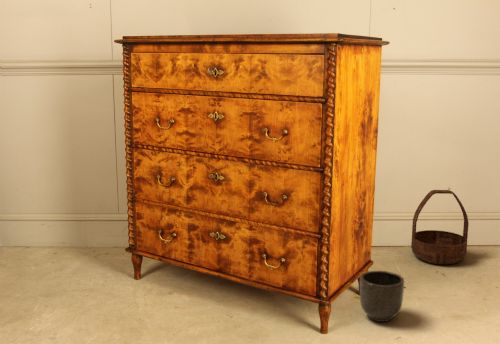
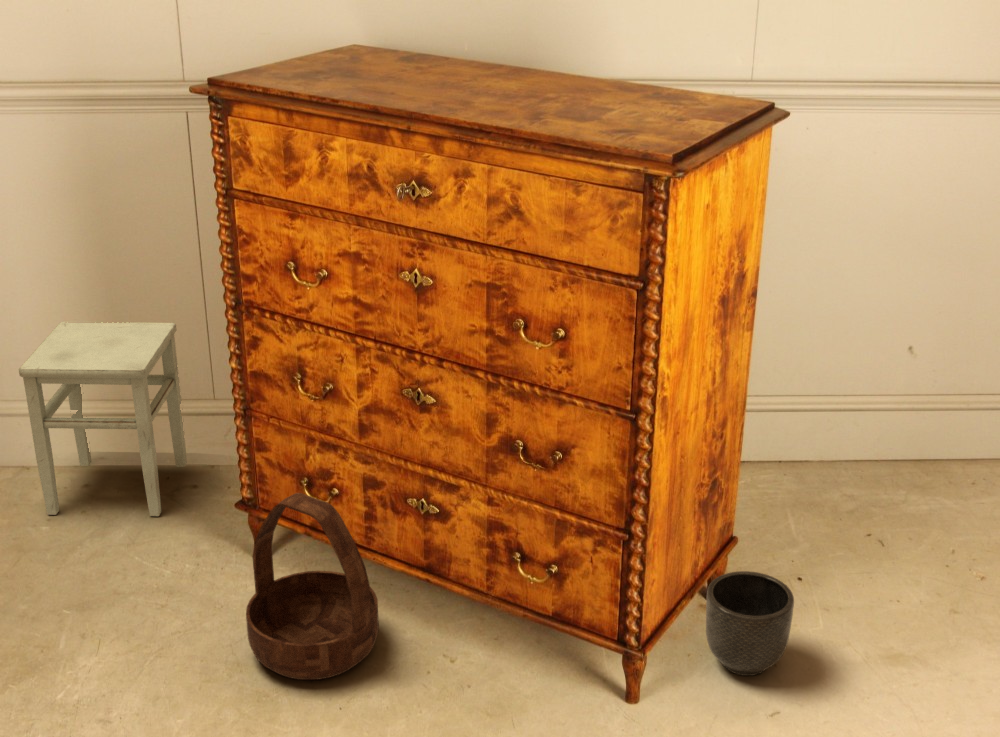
stool: none [26,176,104,265] -> present [19,322,187,516]
basket: present [411,190,469,265] -> present [246,493,379,680]

